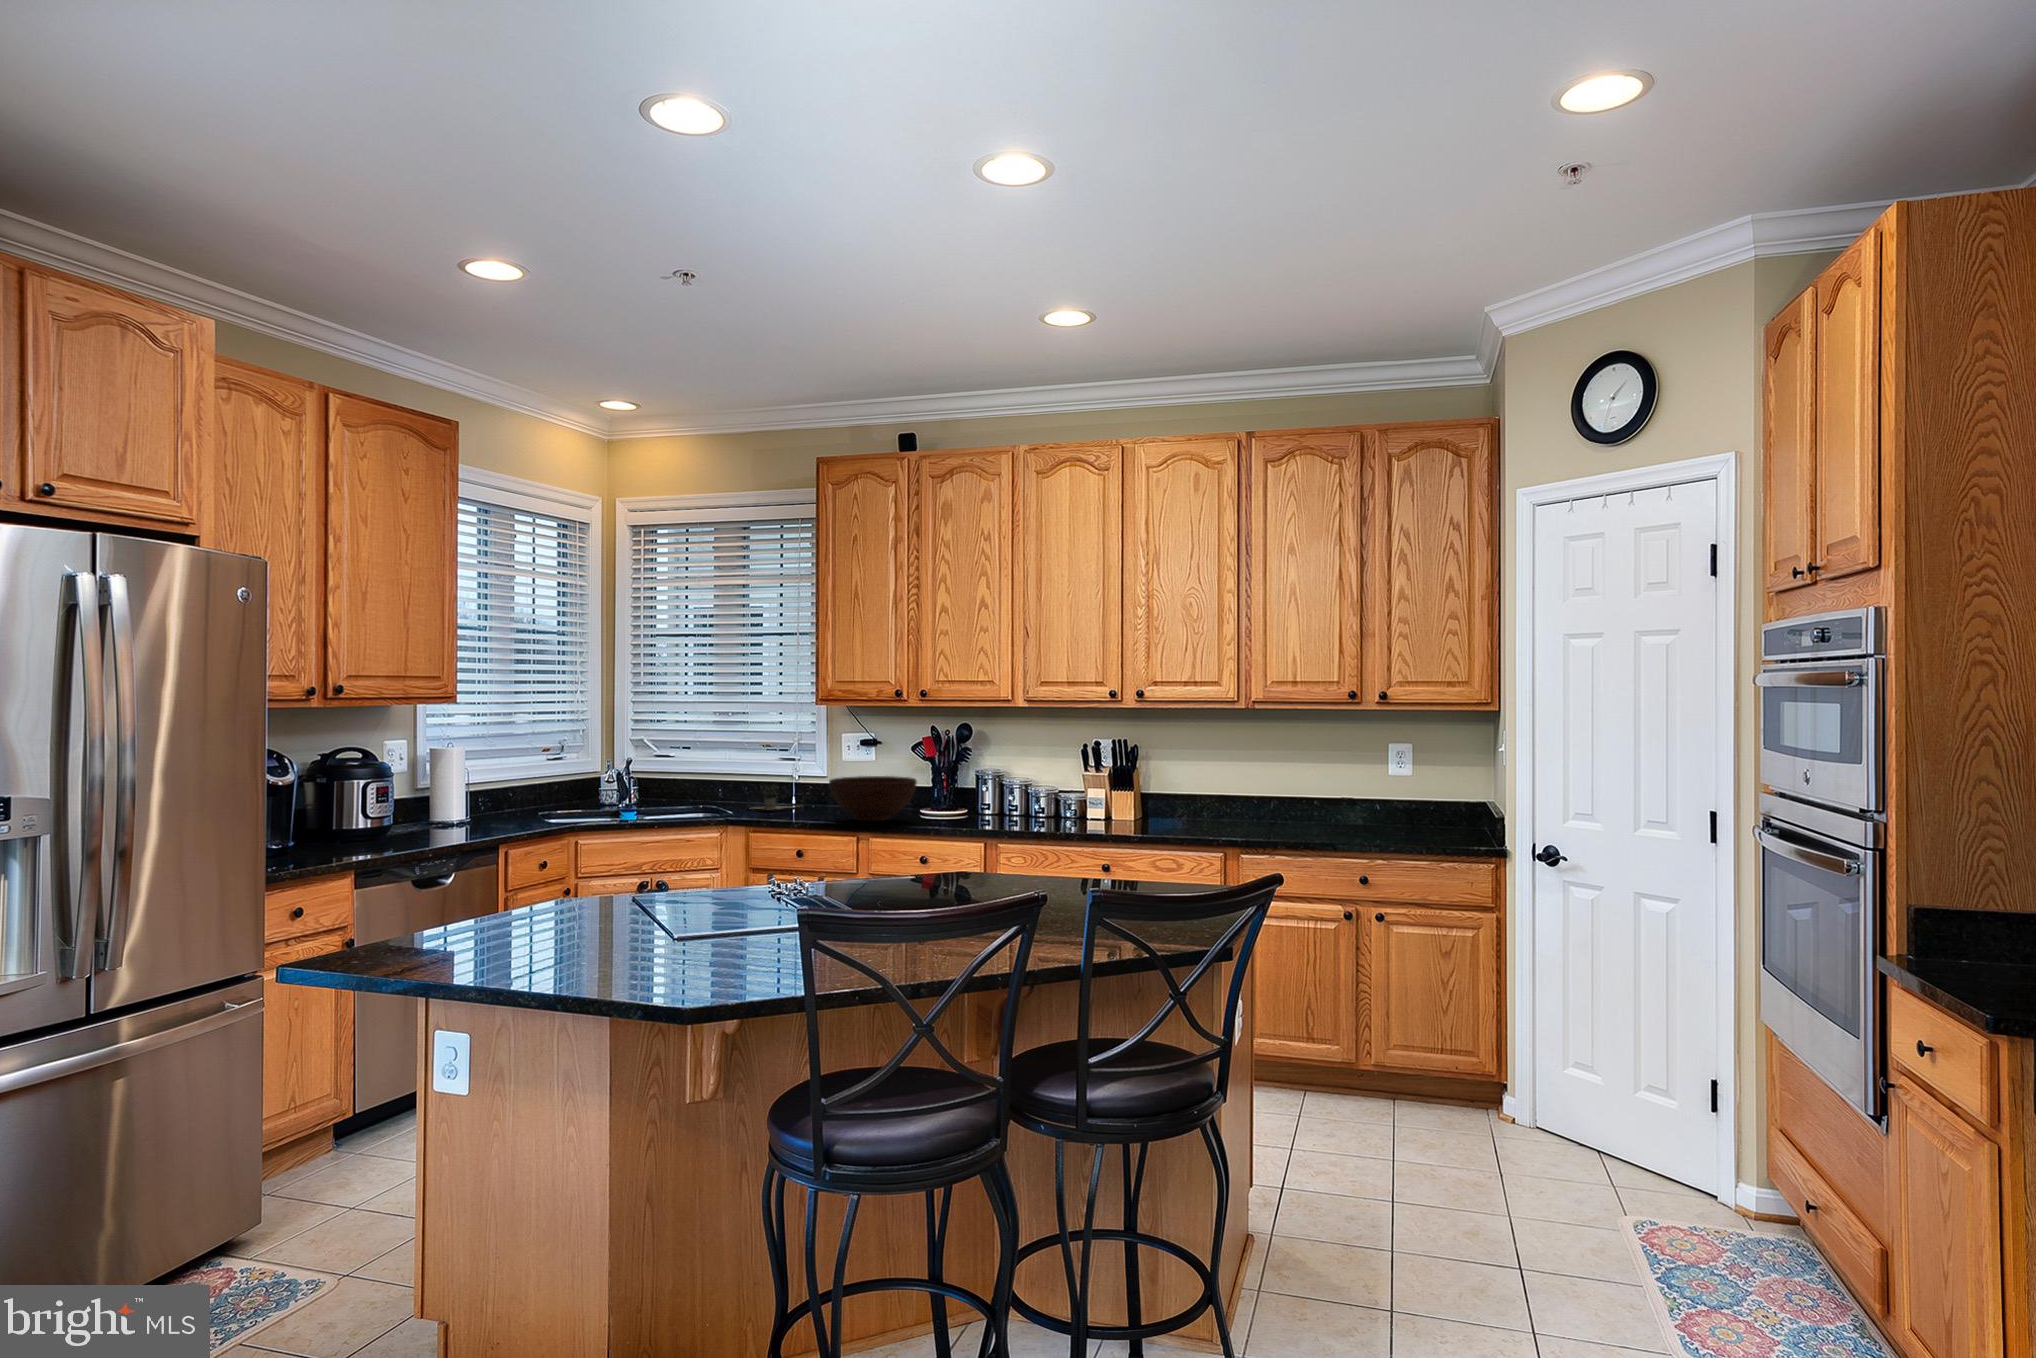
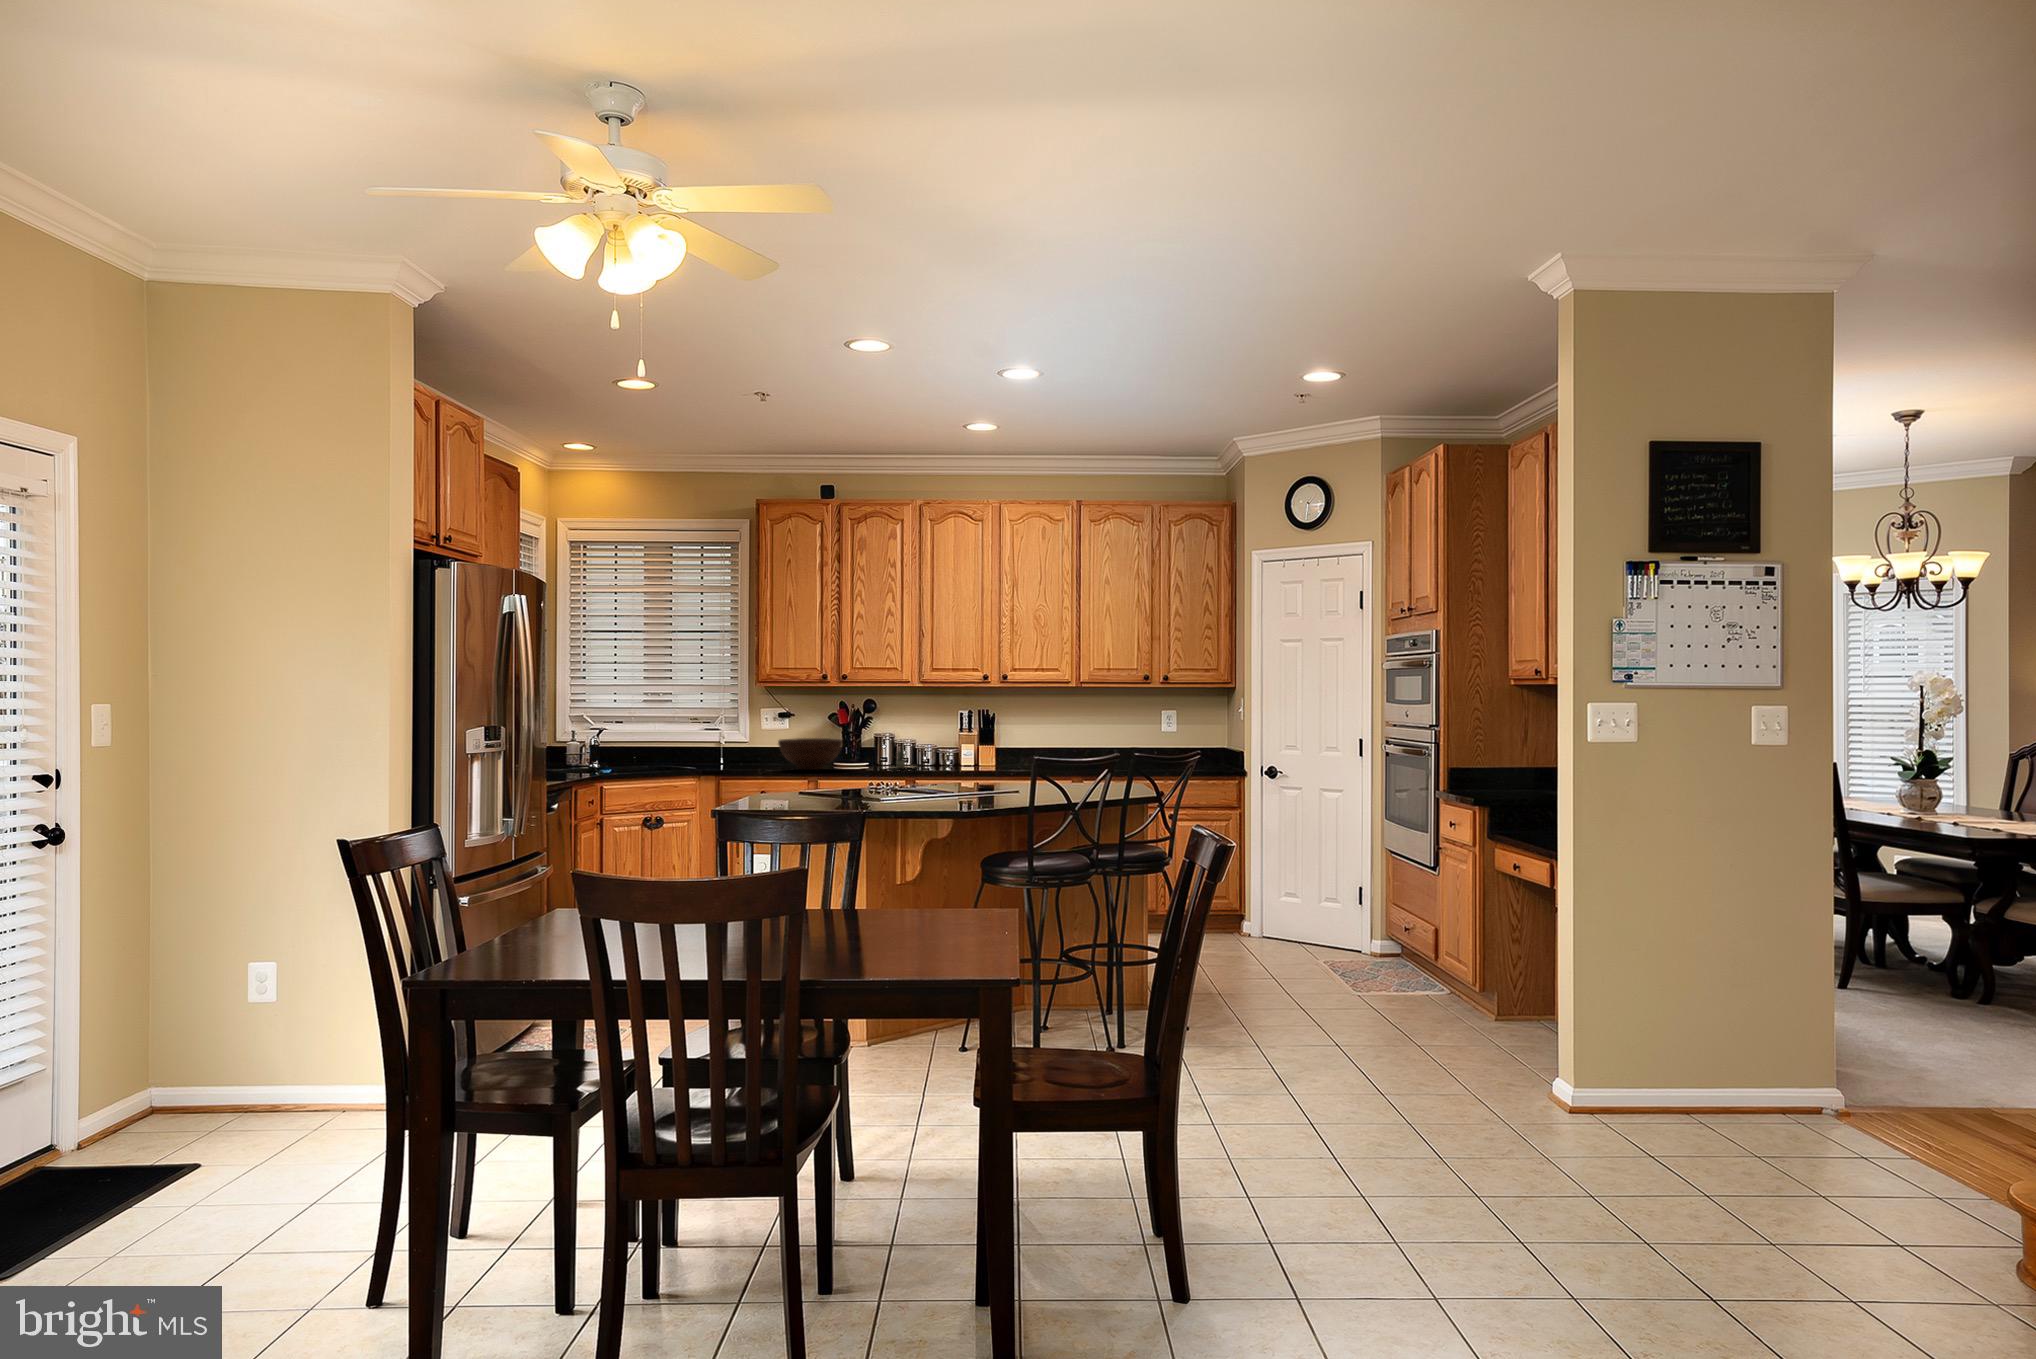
potted plant: present [759,785,786,809] -> present [896,750,905,768]

